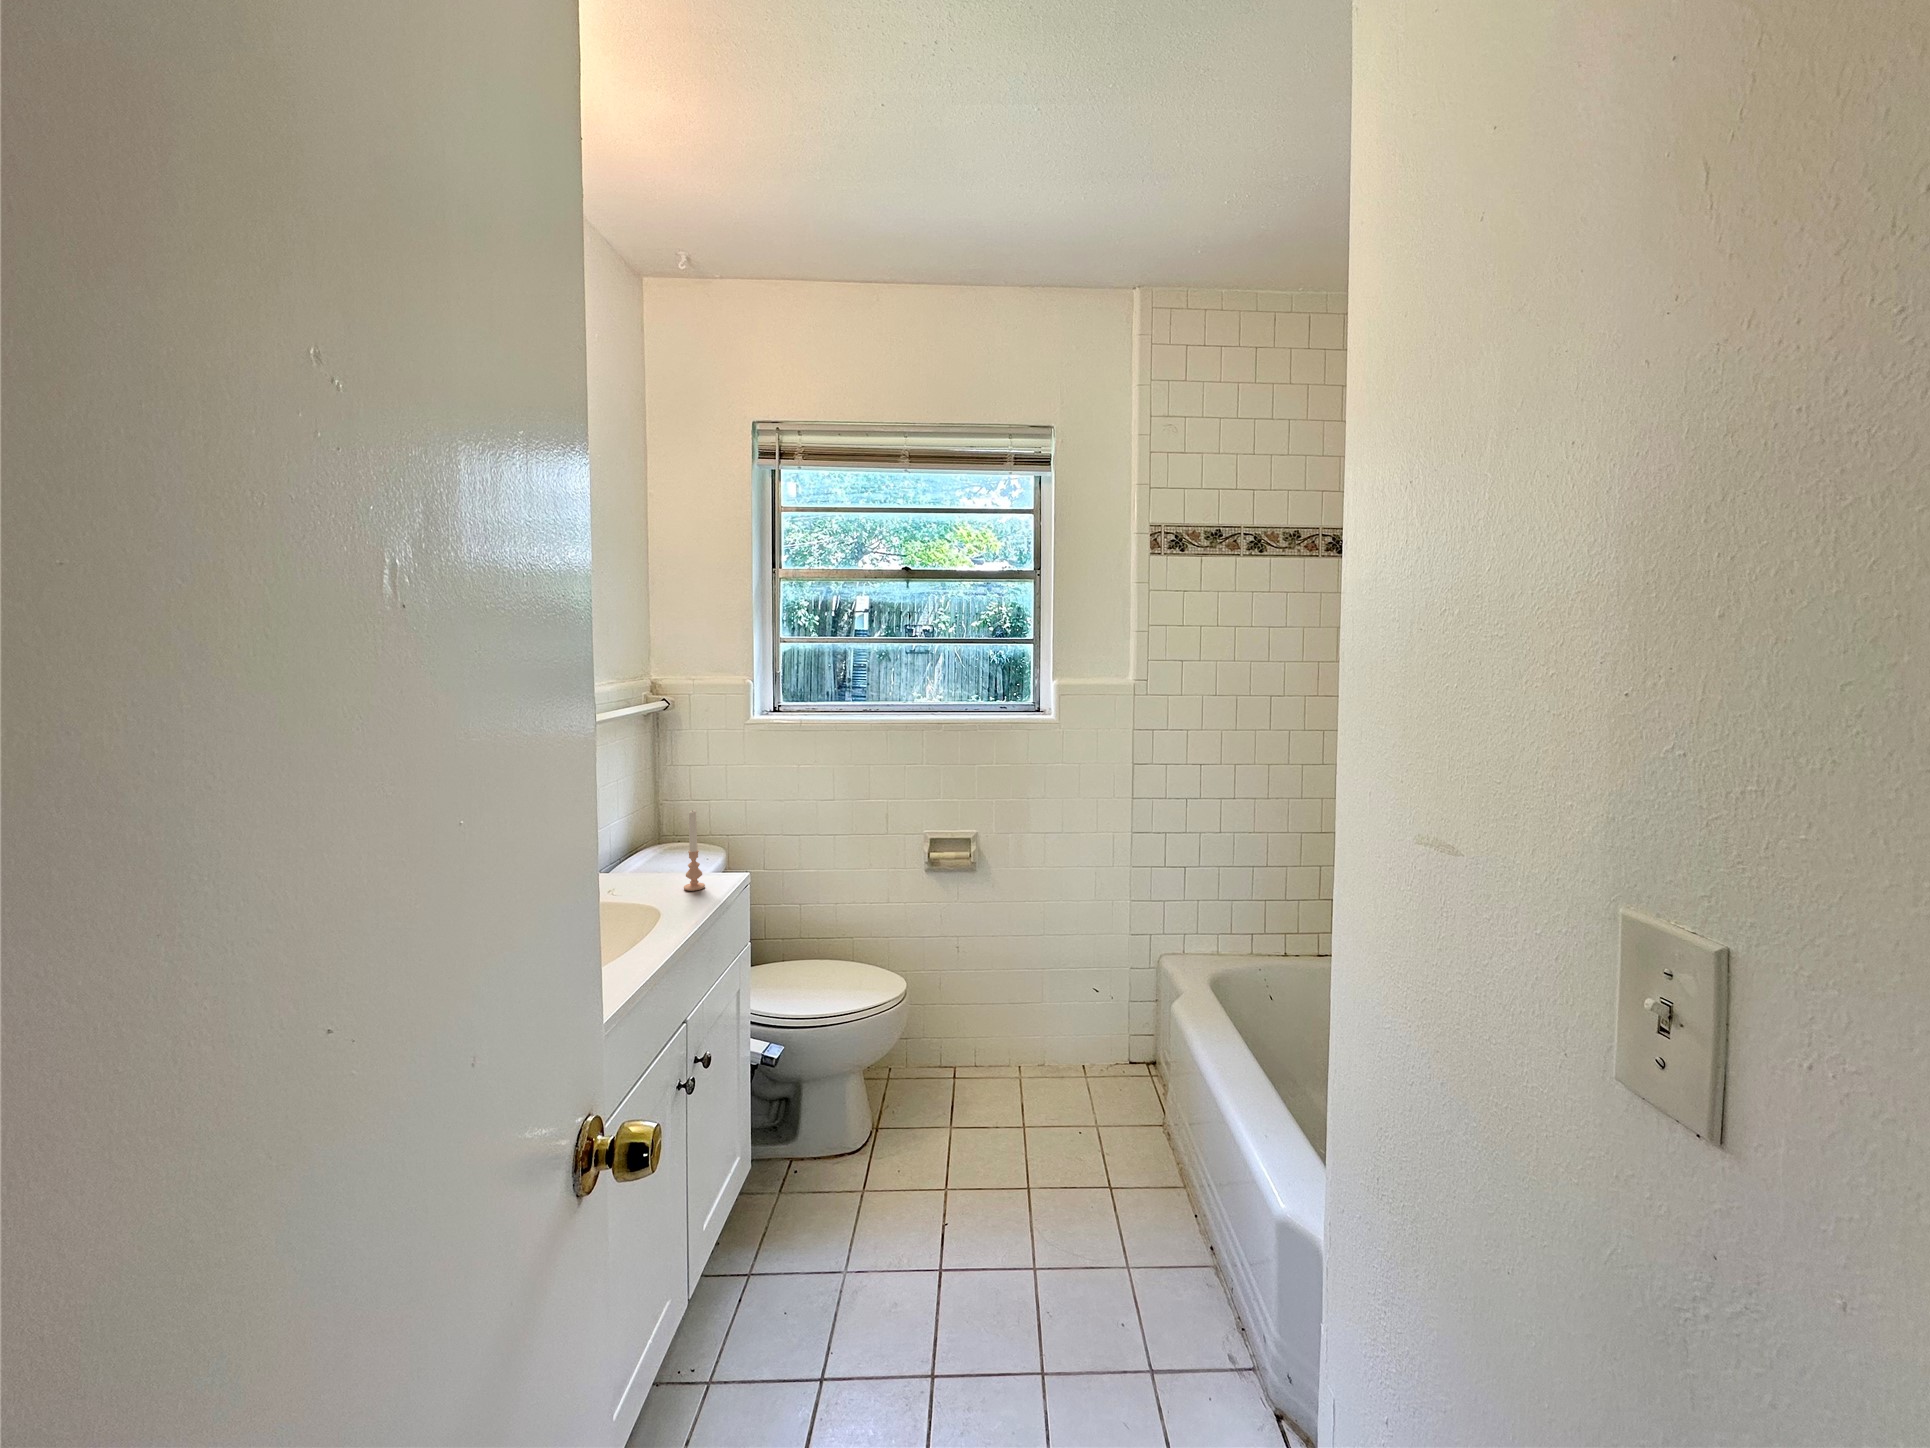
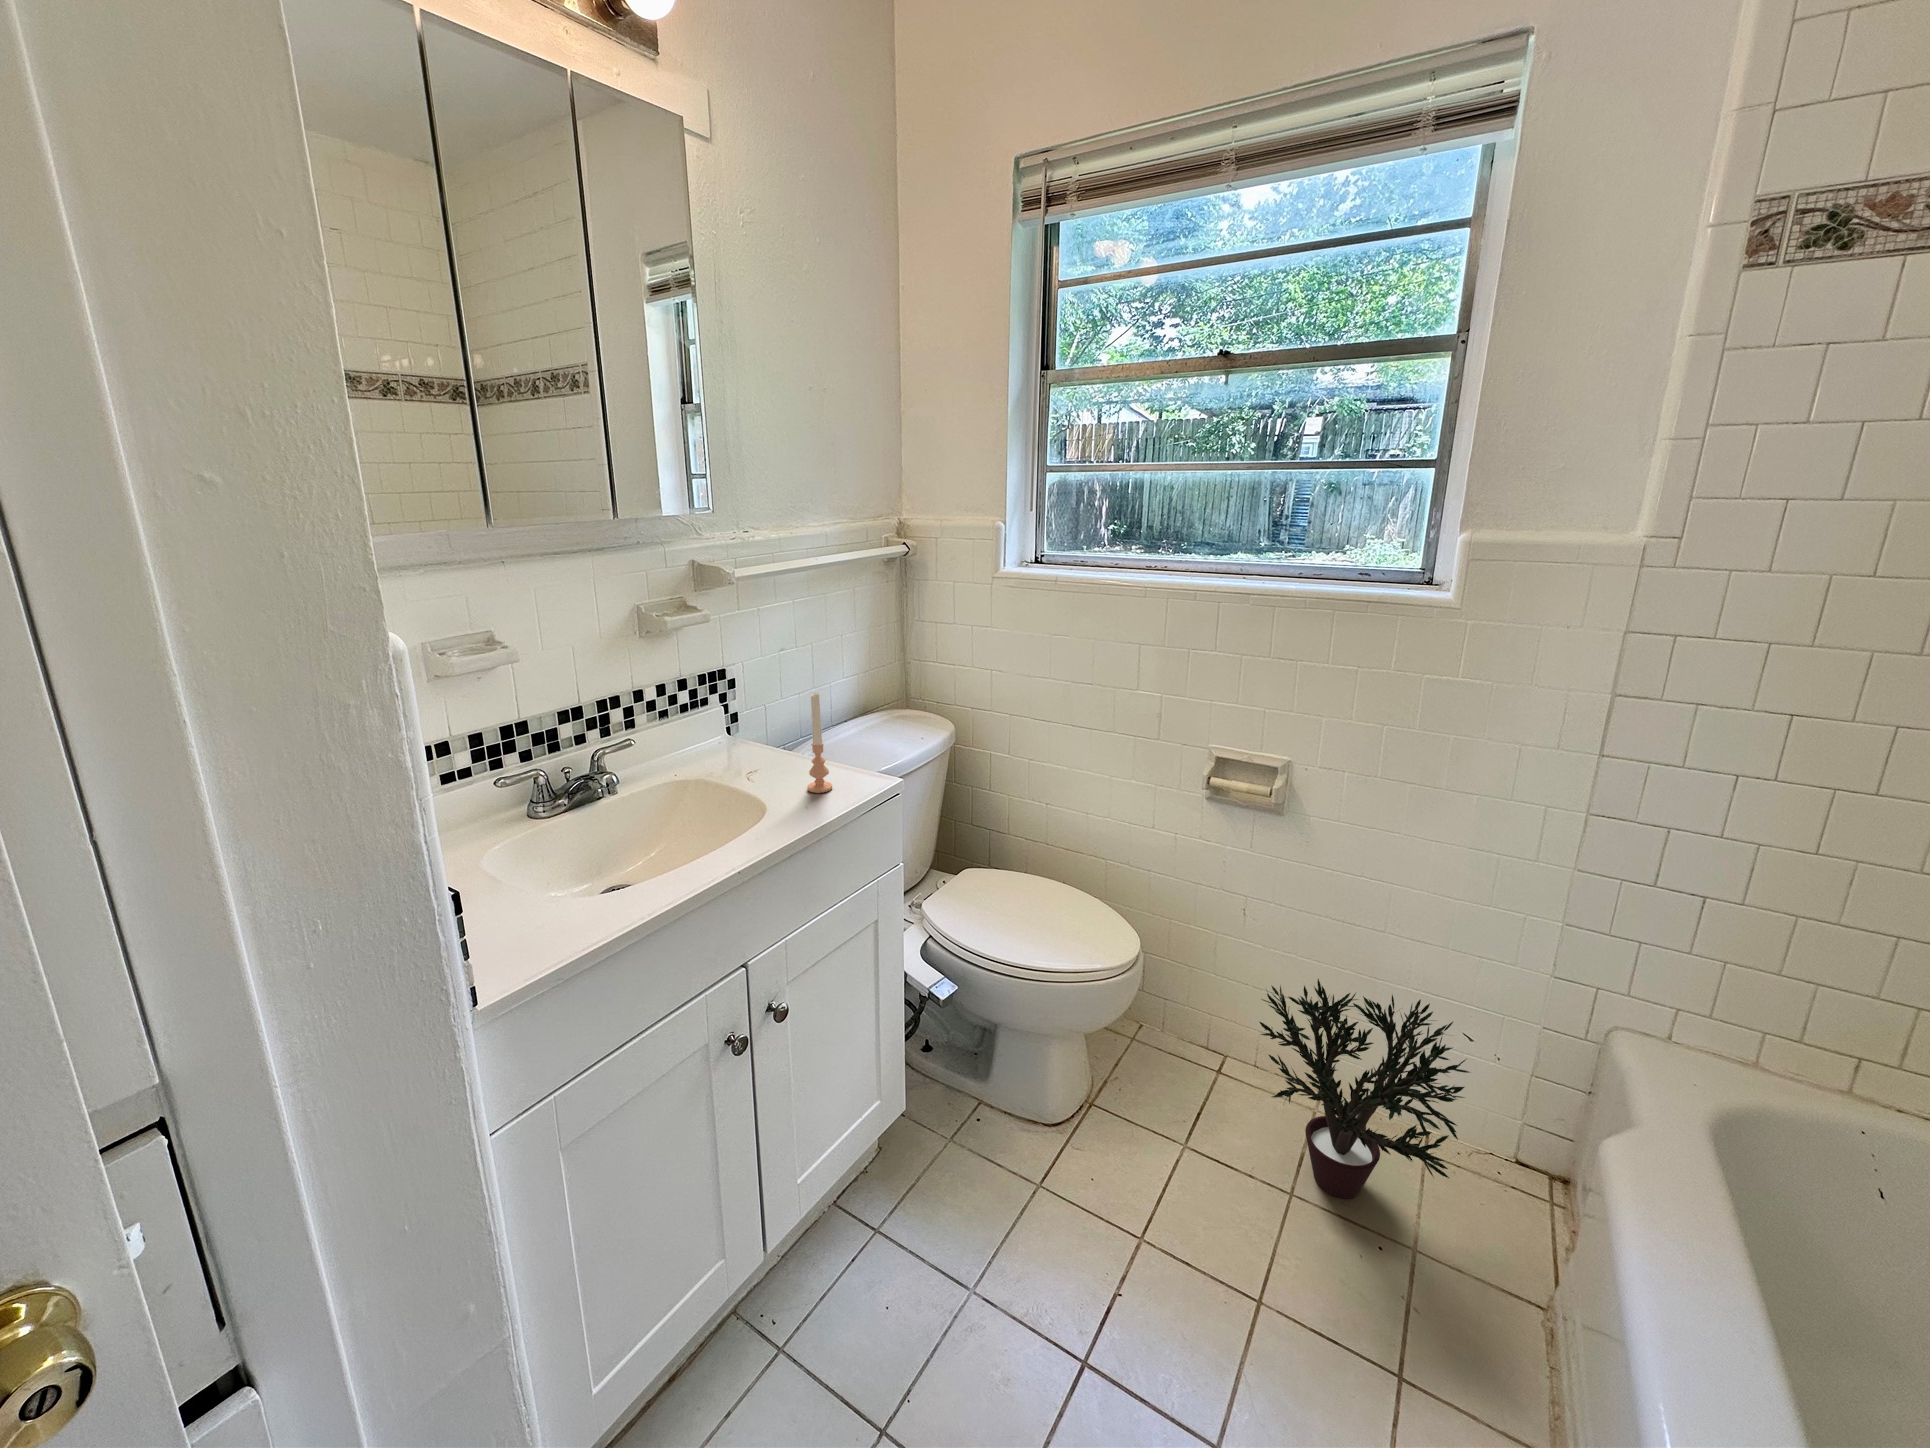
potted plant: none [984,968,1111,1118] -> present [1260,979,1469,1198]

